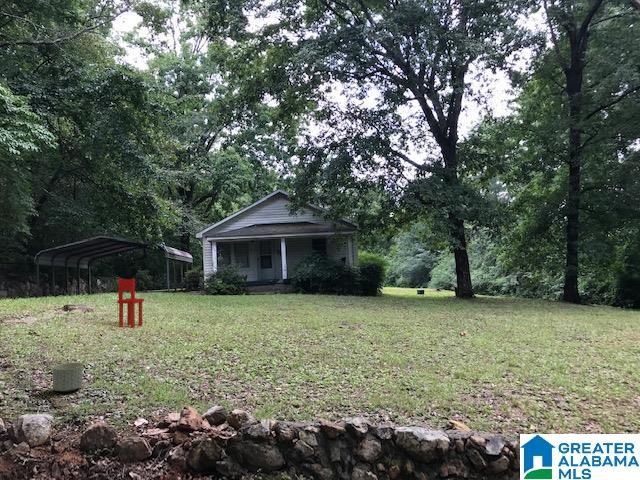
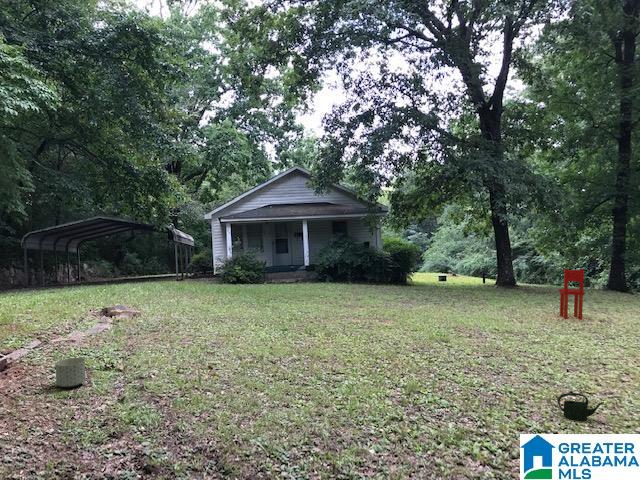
chair: present [117,278,144,328] -> present [559,269,584,320]
watering can: none [554,396,600,423] -> present [558,393,604,420]

